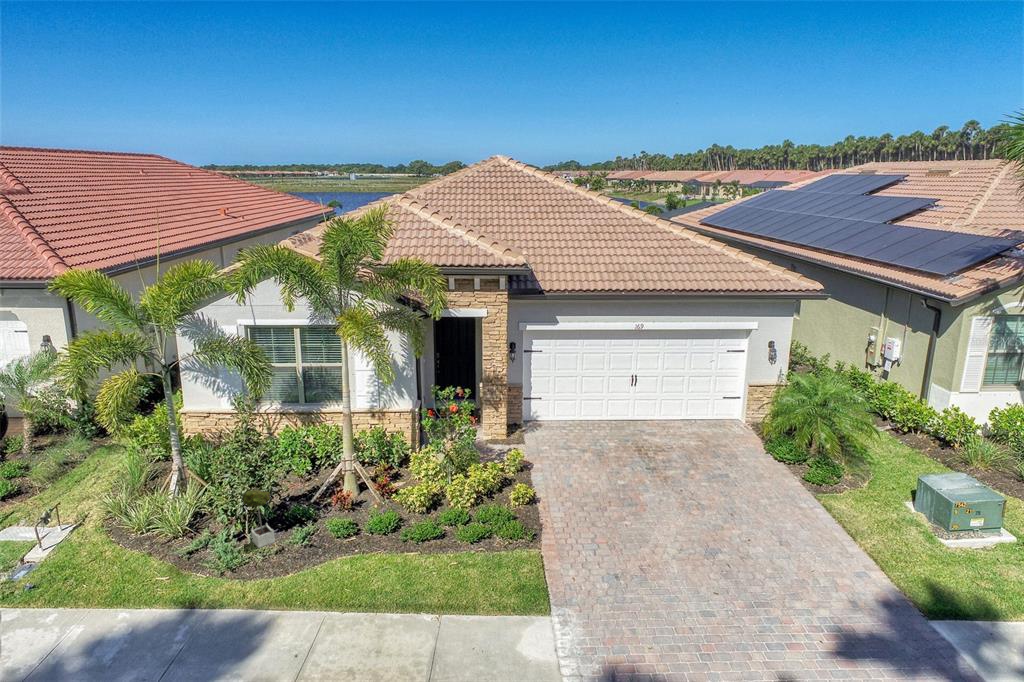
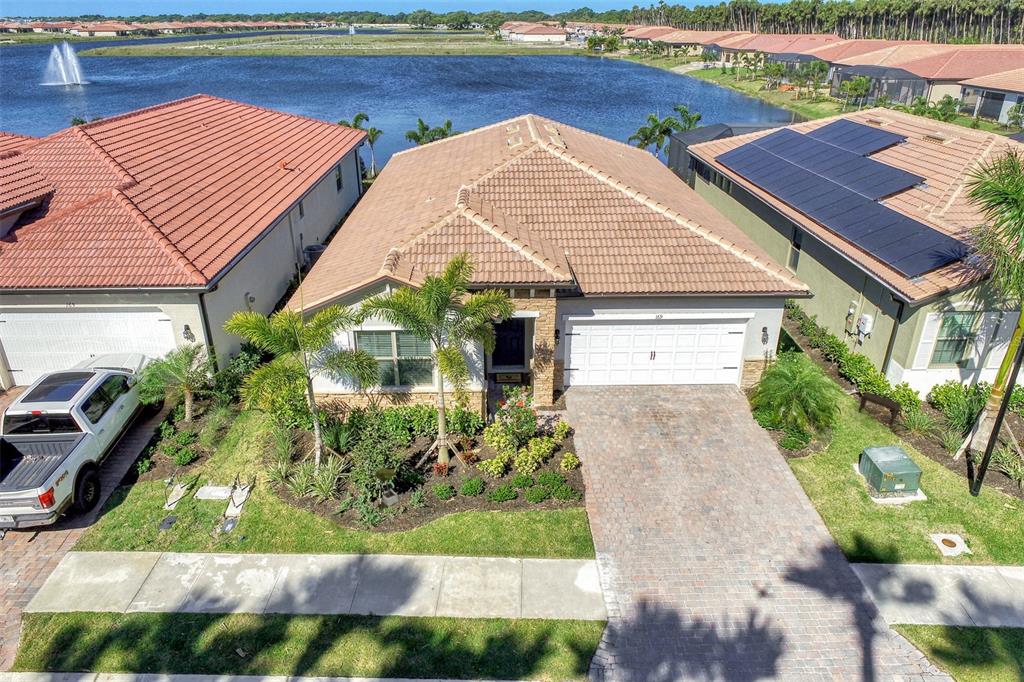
bench: none [898,421,954,460] -> present [859,392,902,424]

